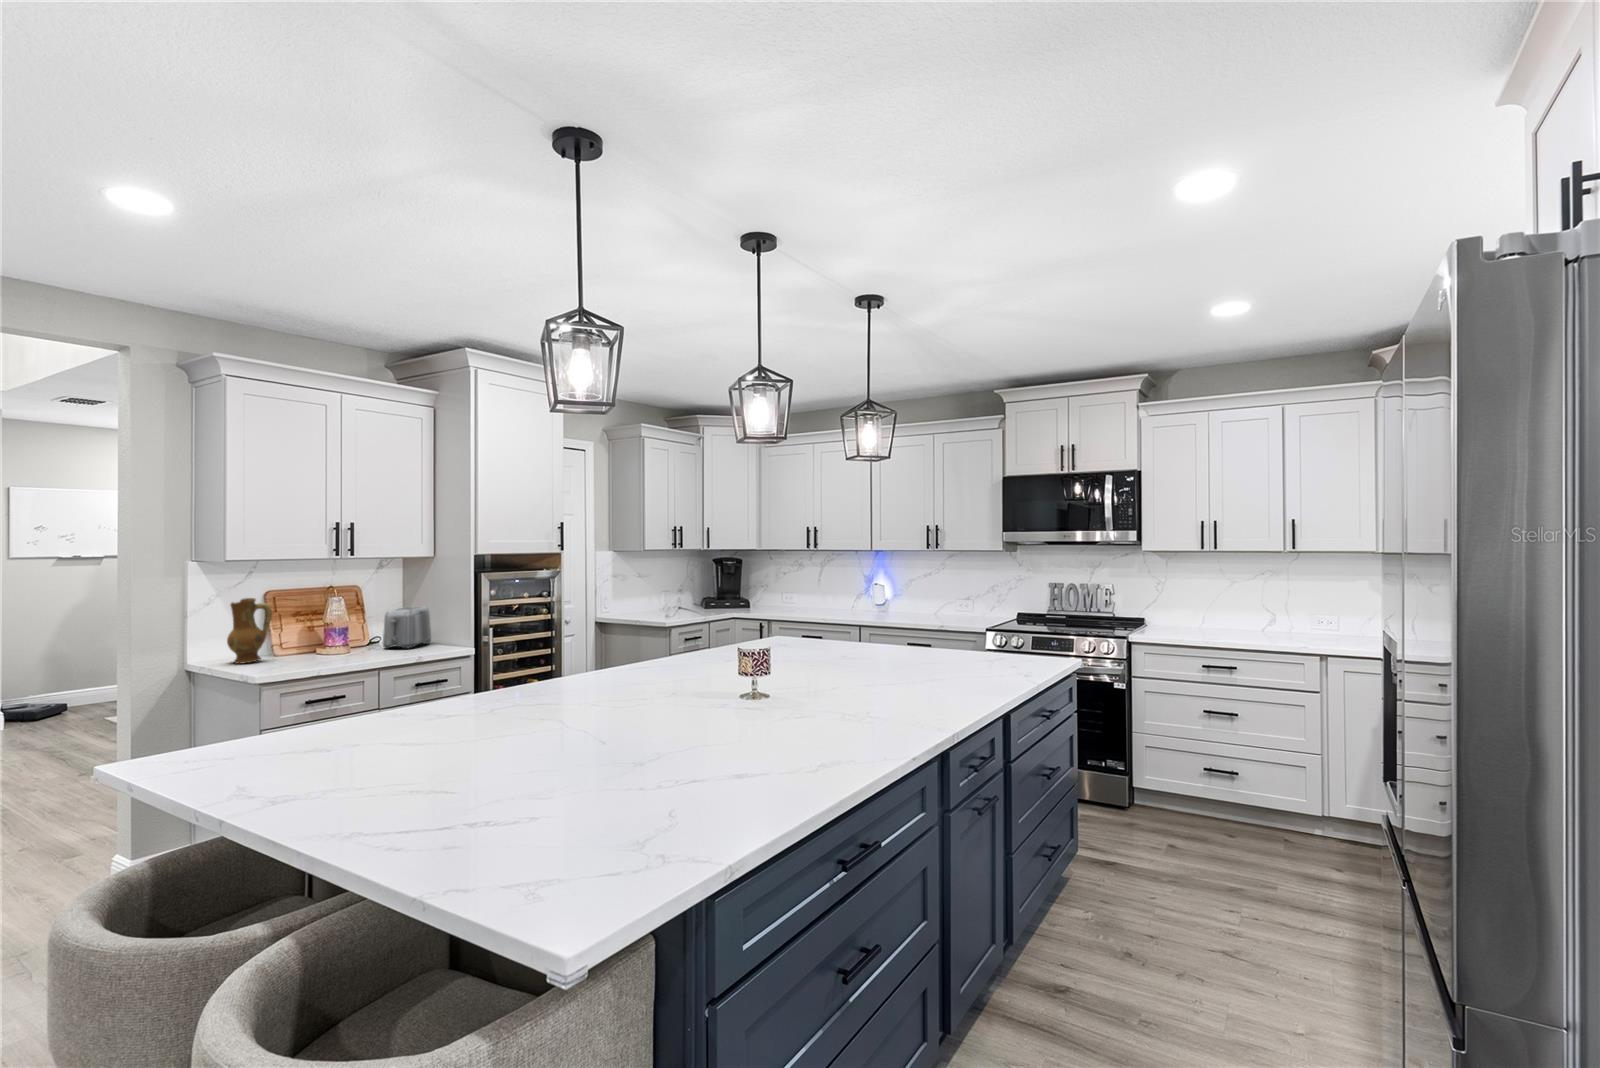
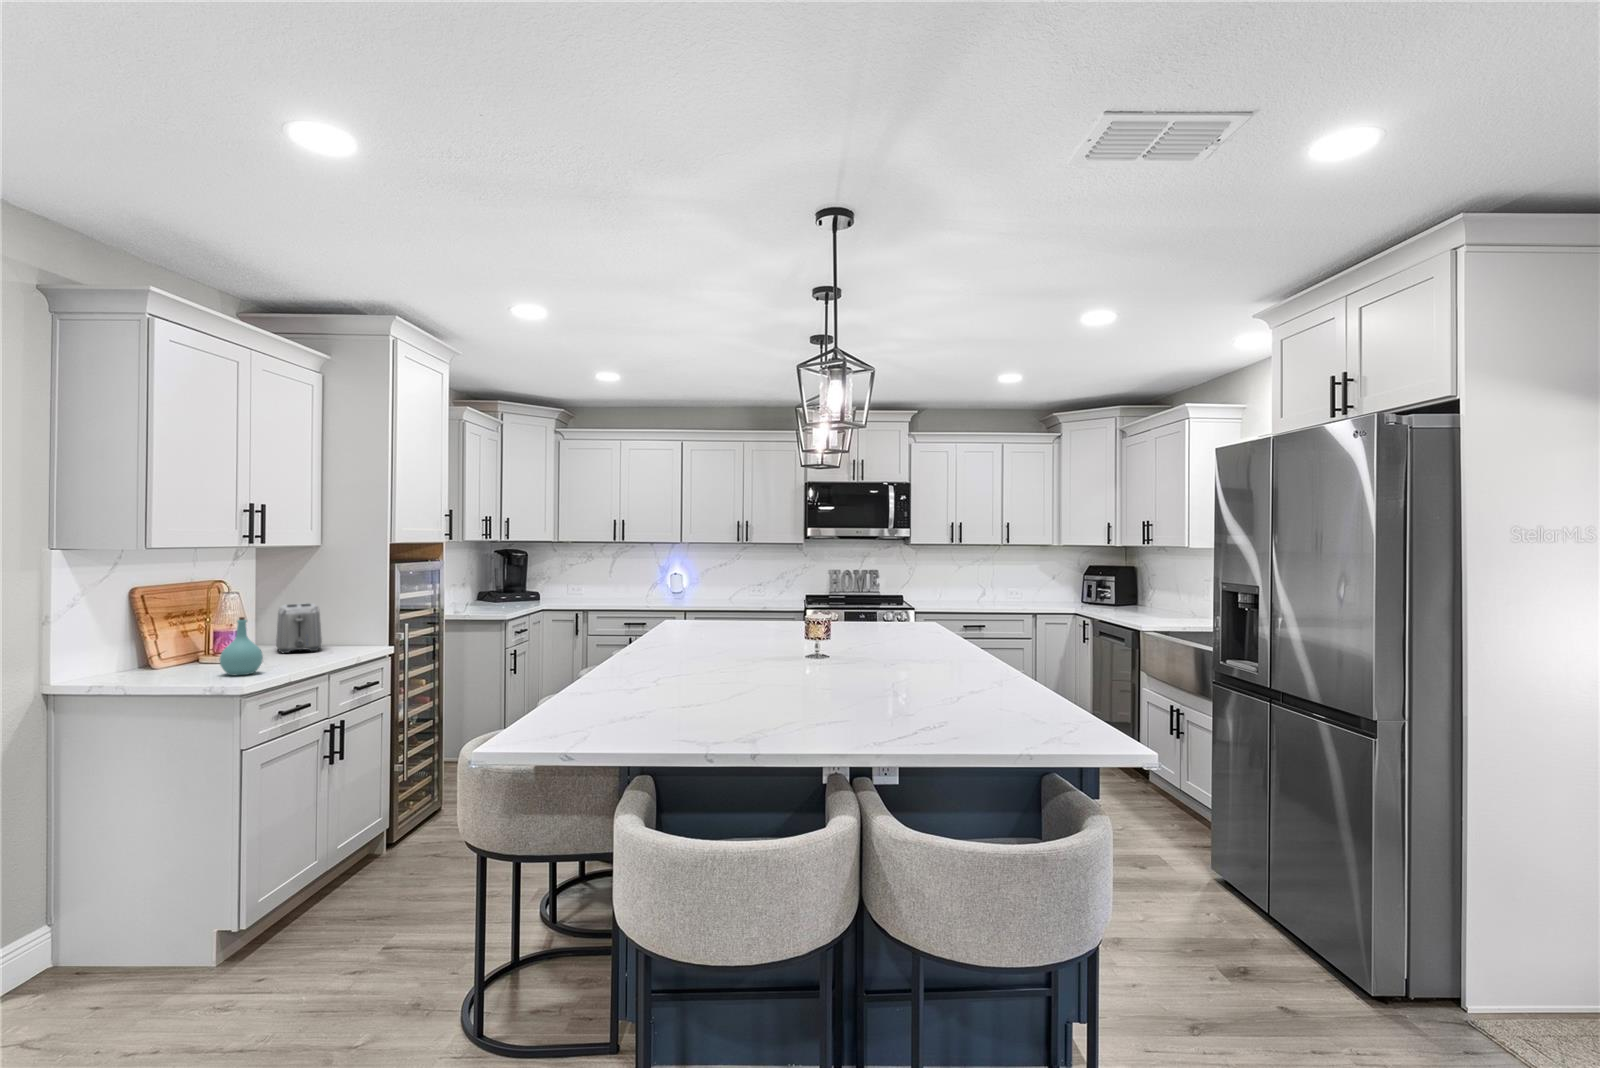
ceramic jug: present [227,598,272,664] -> none [133,594,189,678]
bottle: none [271,619,306,667] -> present [220,617,263,676]

